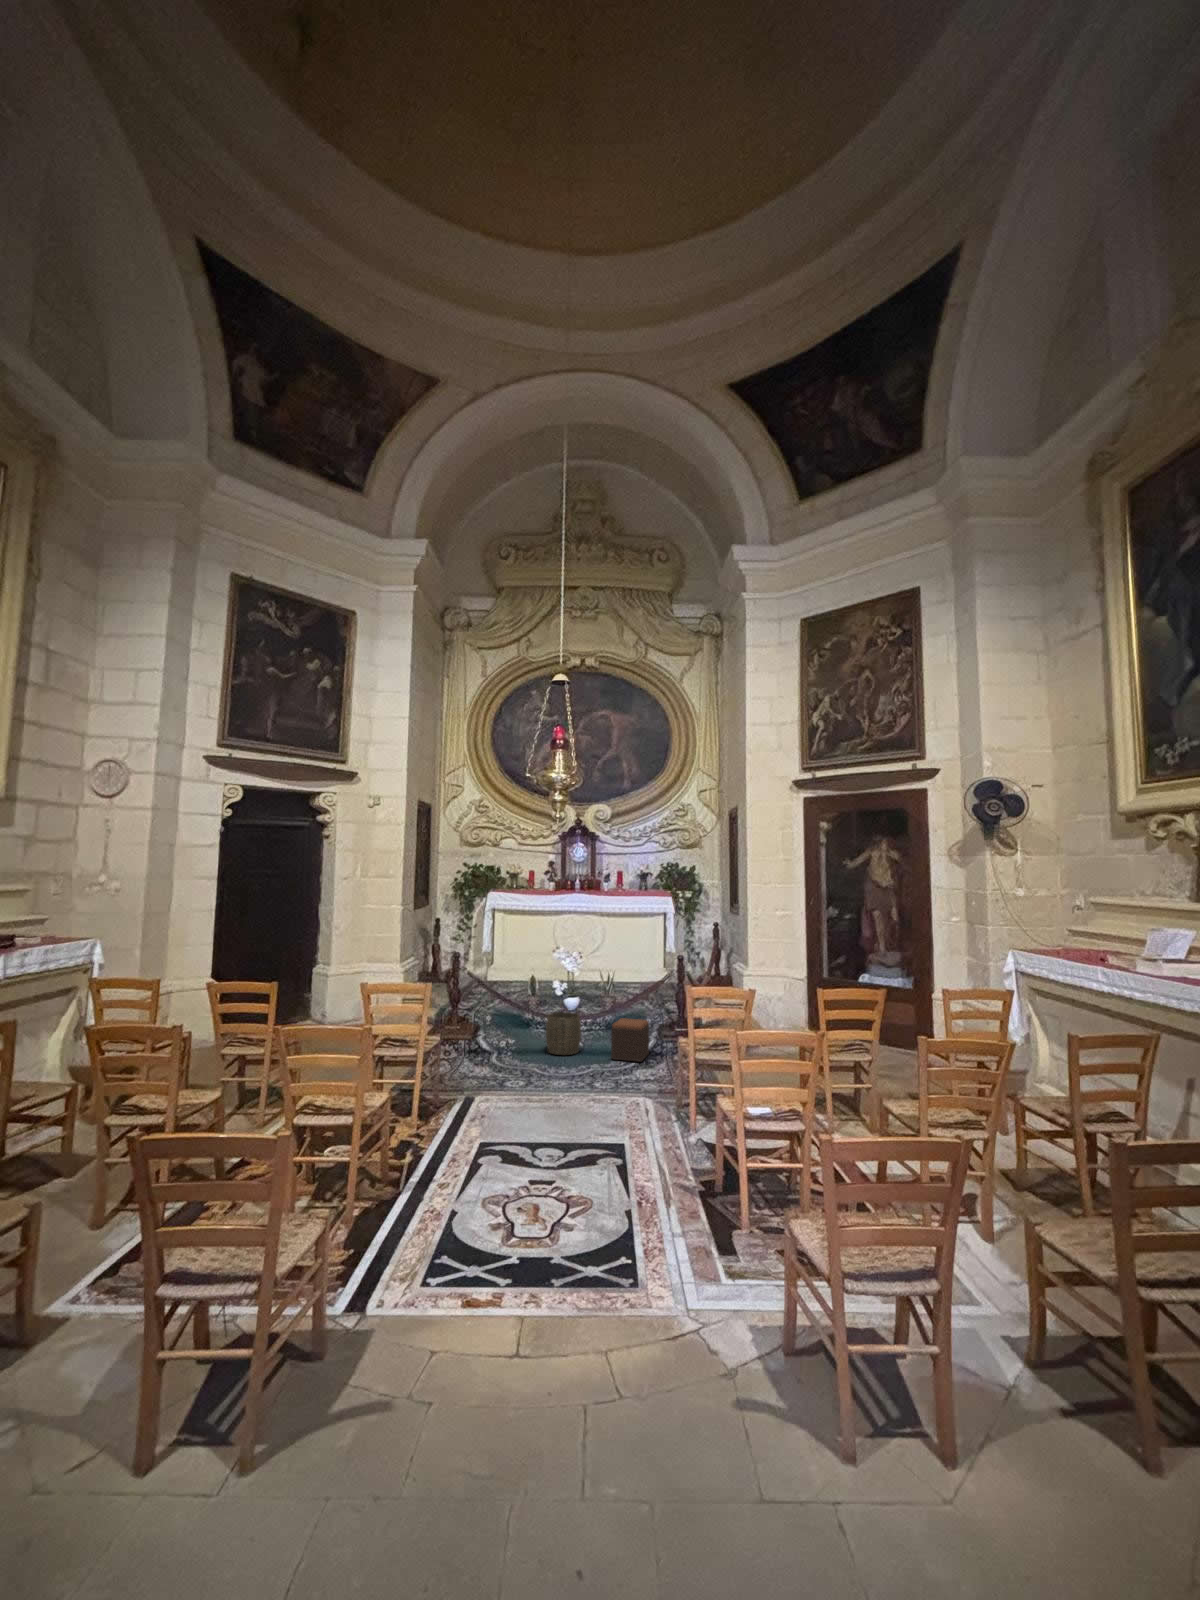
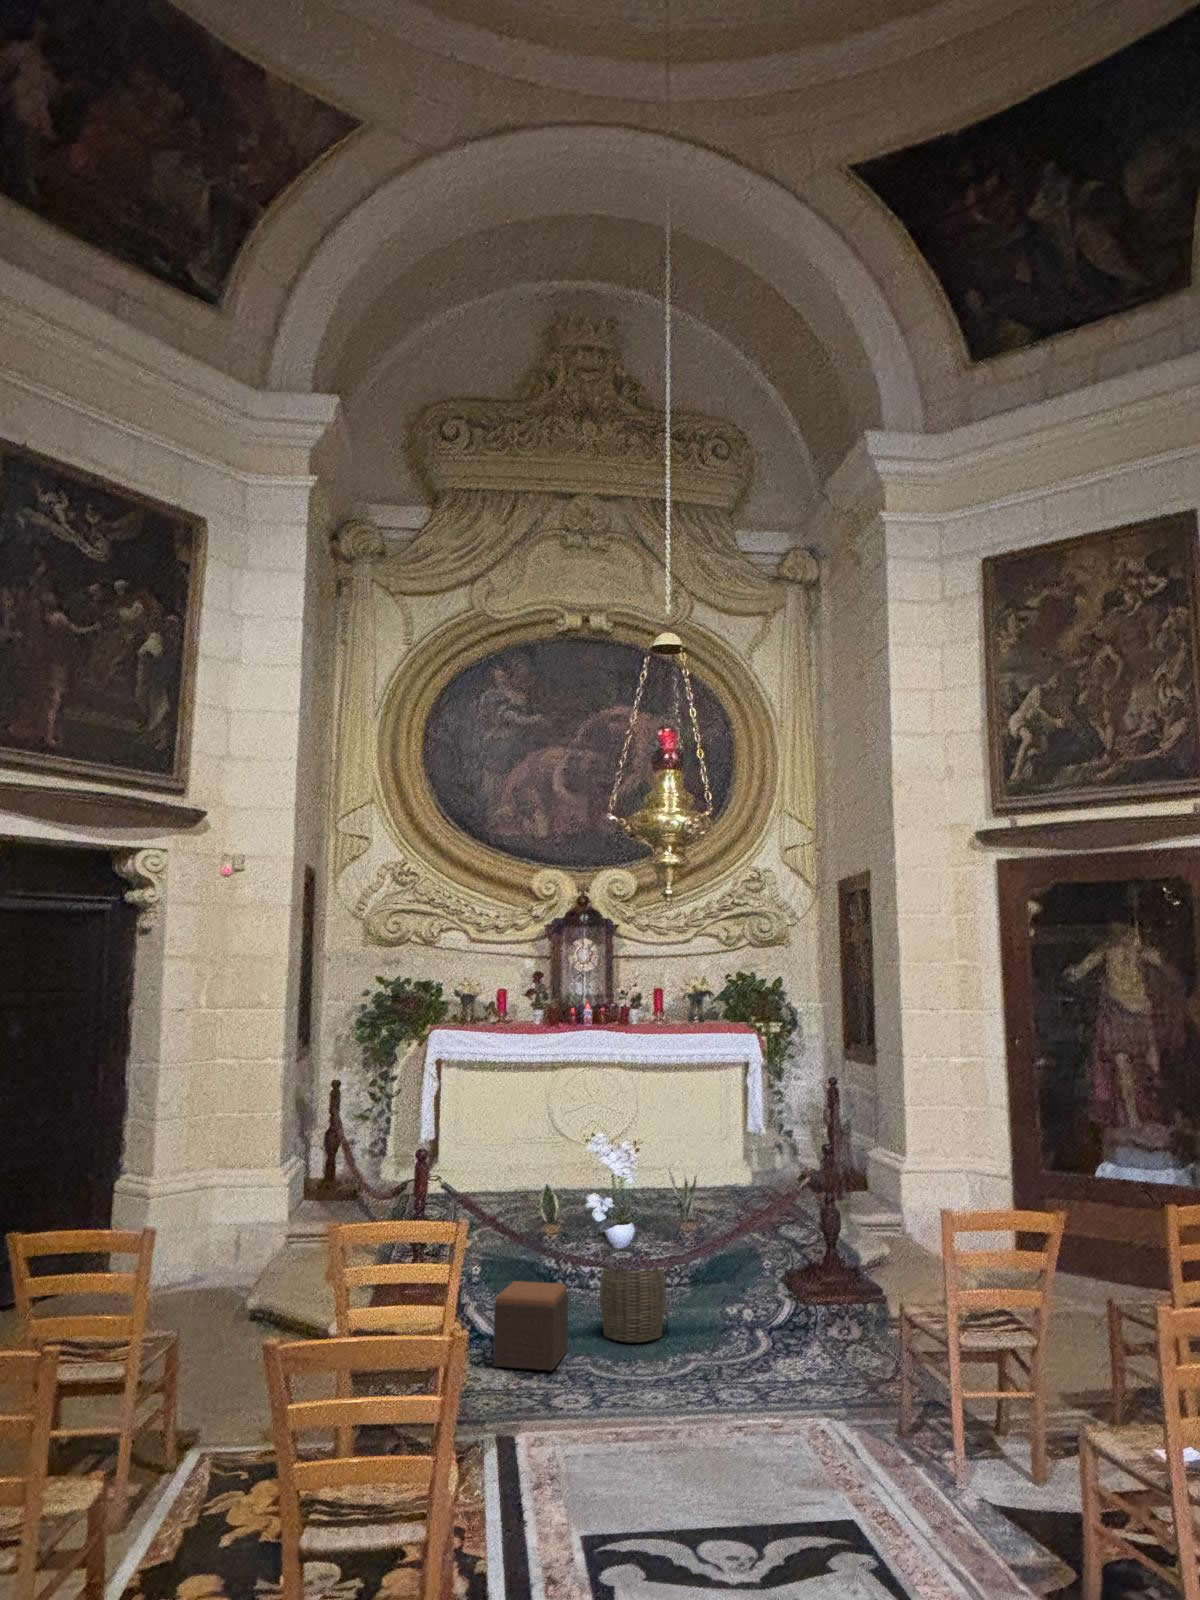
footstool: present [611,1018,649,1062] -> present [493,1281,568,1370]

